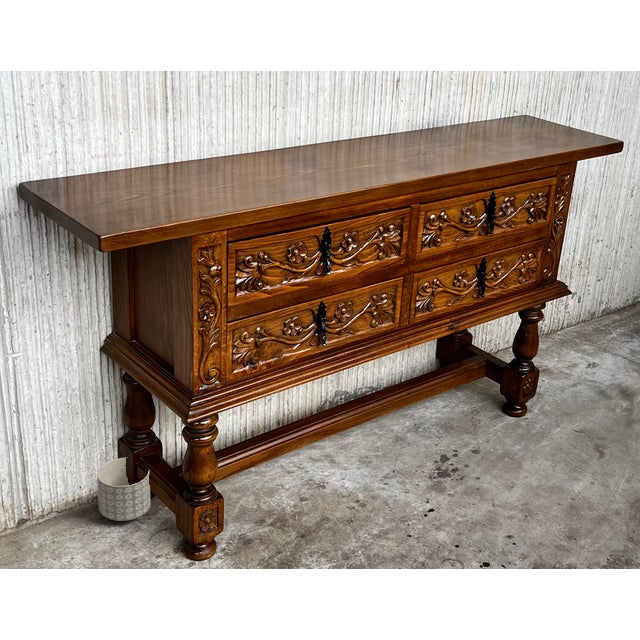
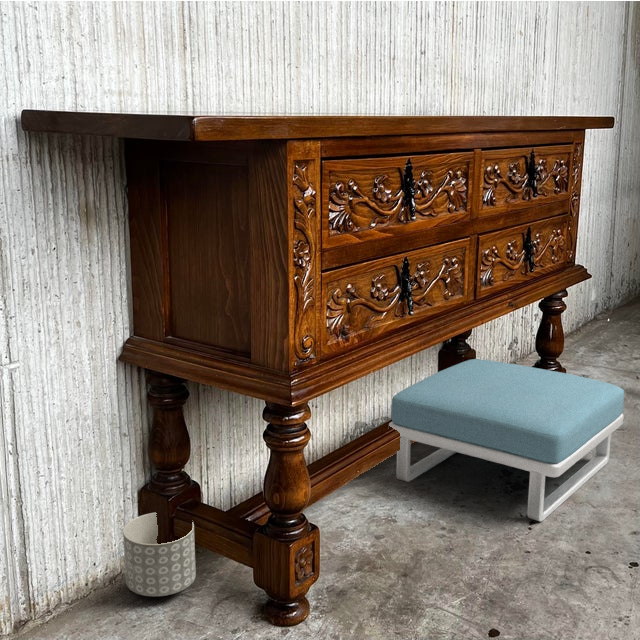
footstool: none [348,351,557,509] -> present [389,359,624,521]

